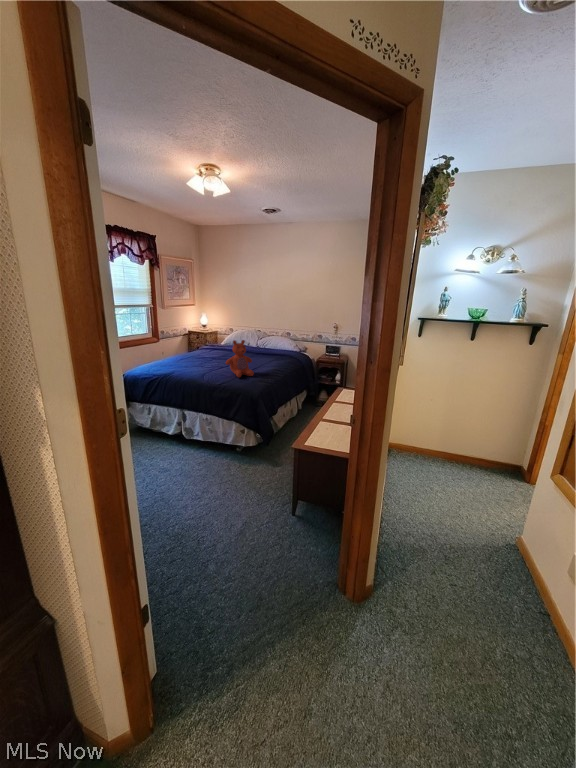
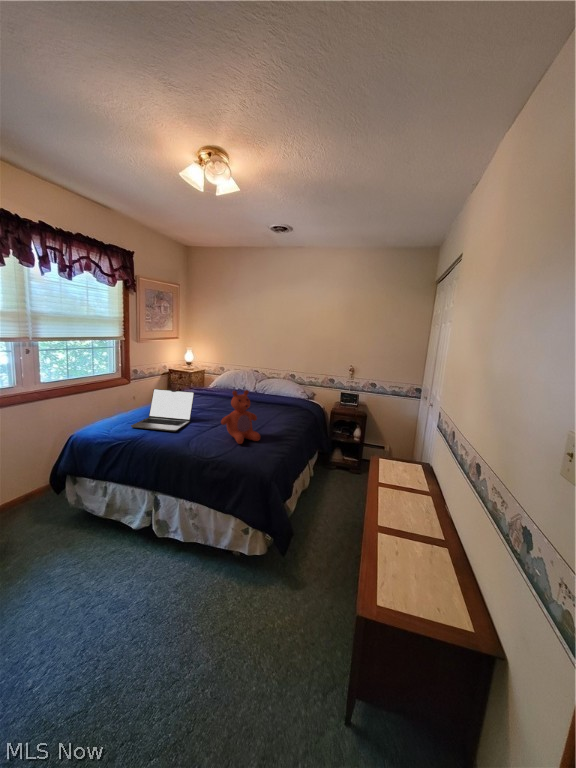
laptop: none [164,343,207,371] -> present [131,389,194,431]

